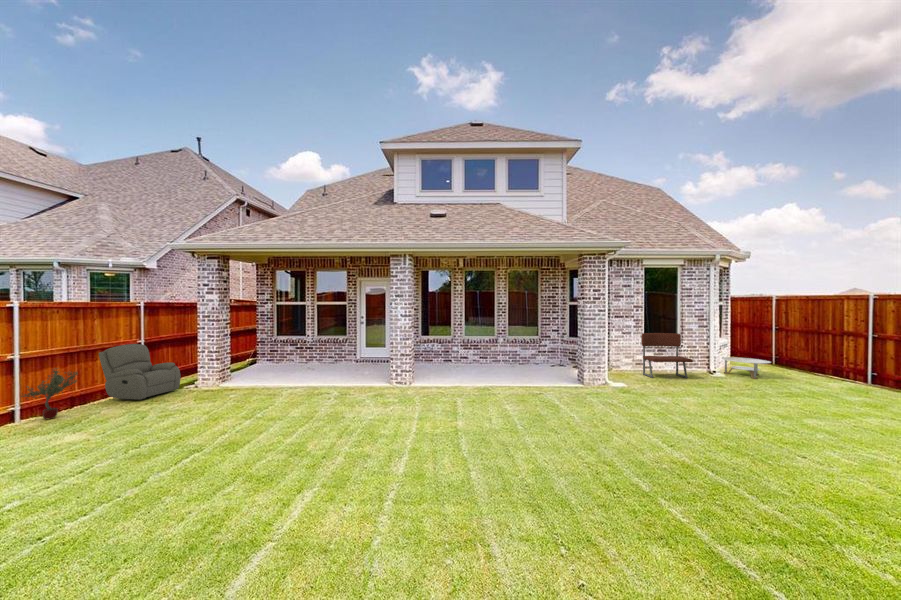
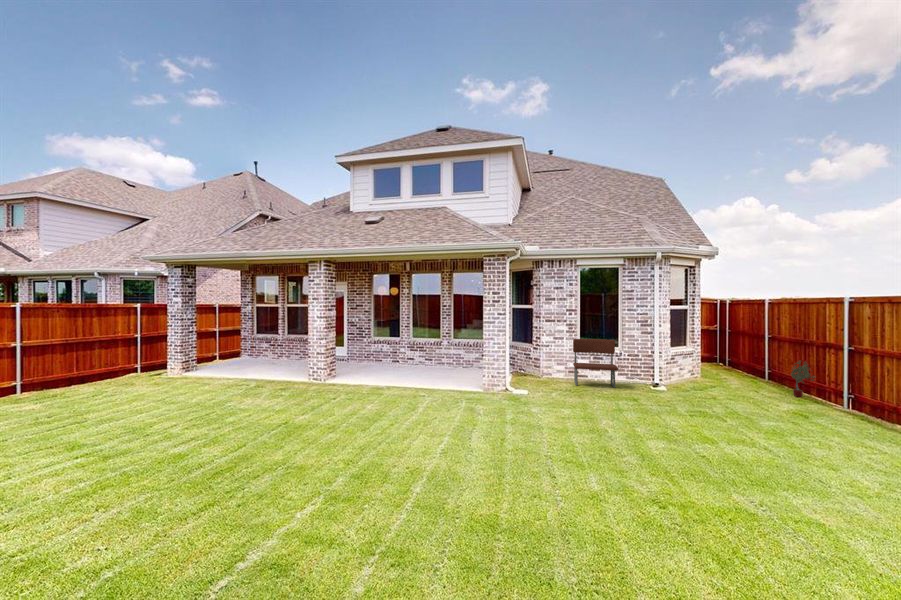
chair: present [99,344,181,400] -> none [92,338,154,381]
round table: present [722,357,771,379] -> none [668,368,718,392]
potted tree: present [21,368,78,419] -> present [791,361,815,397]

